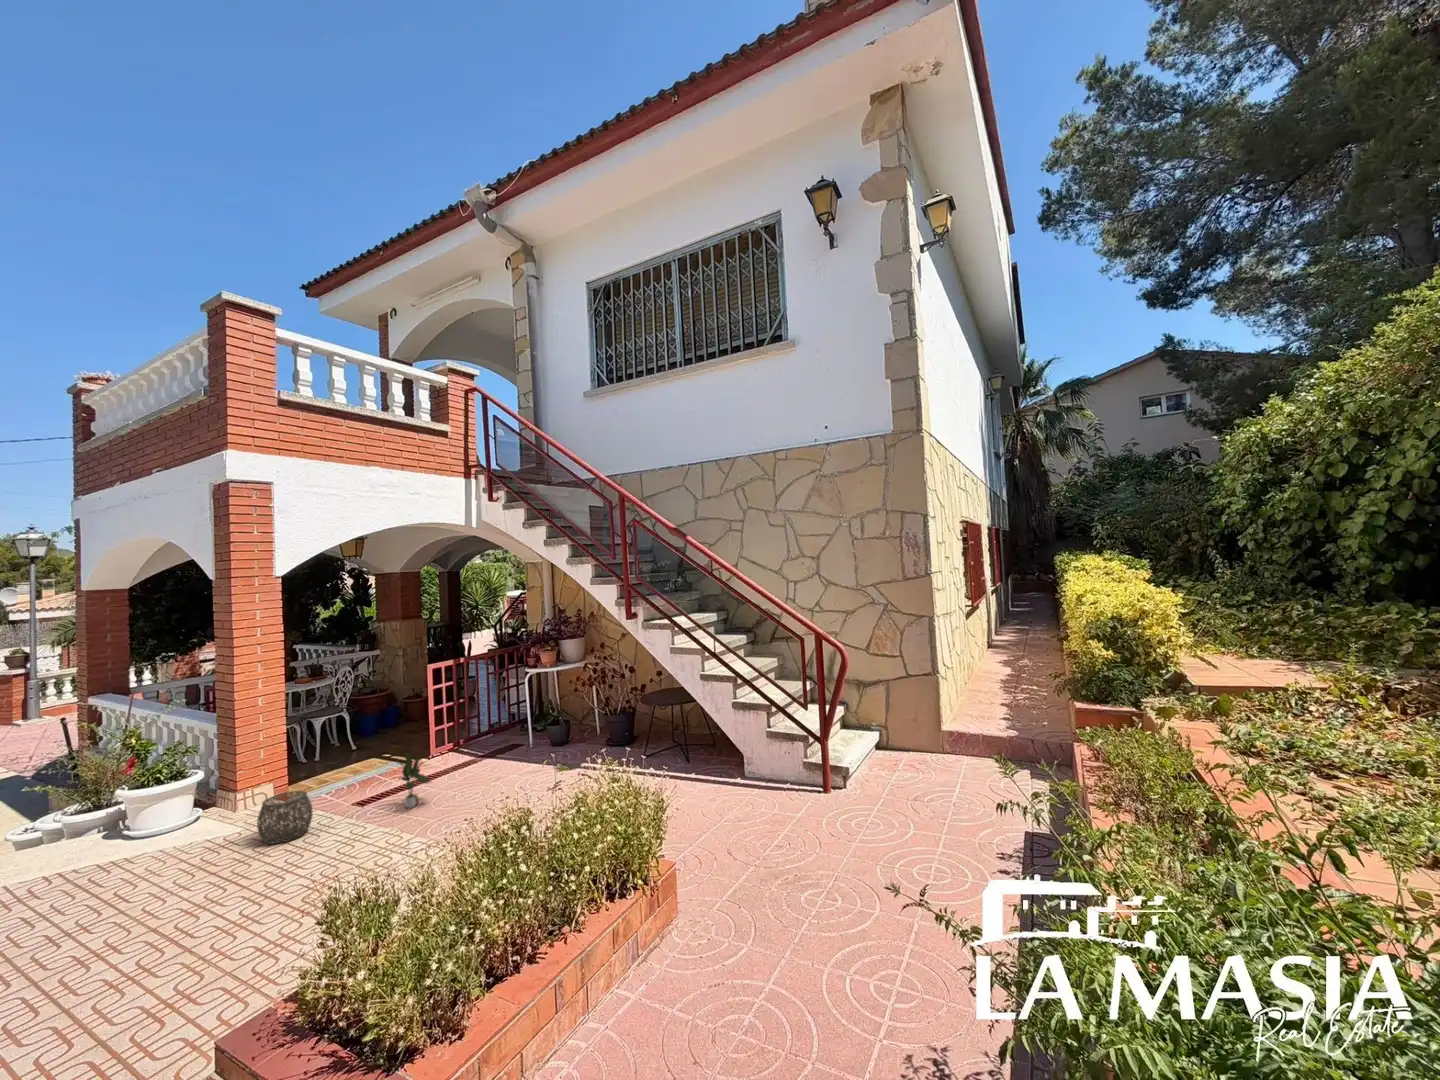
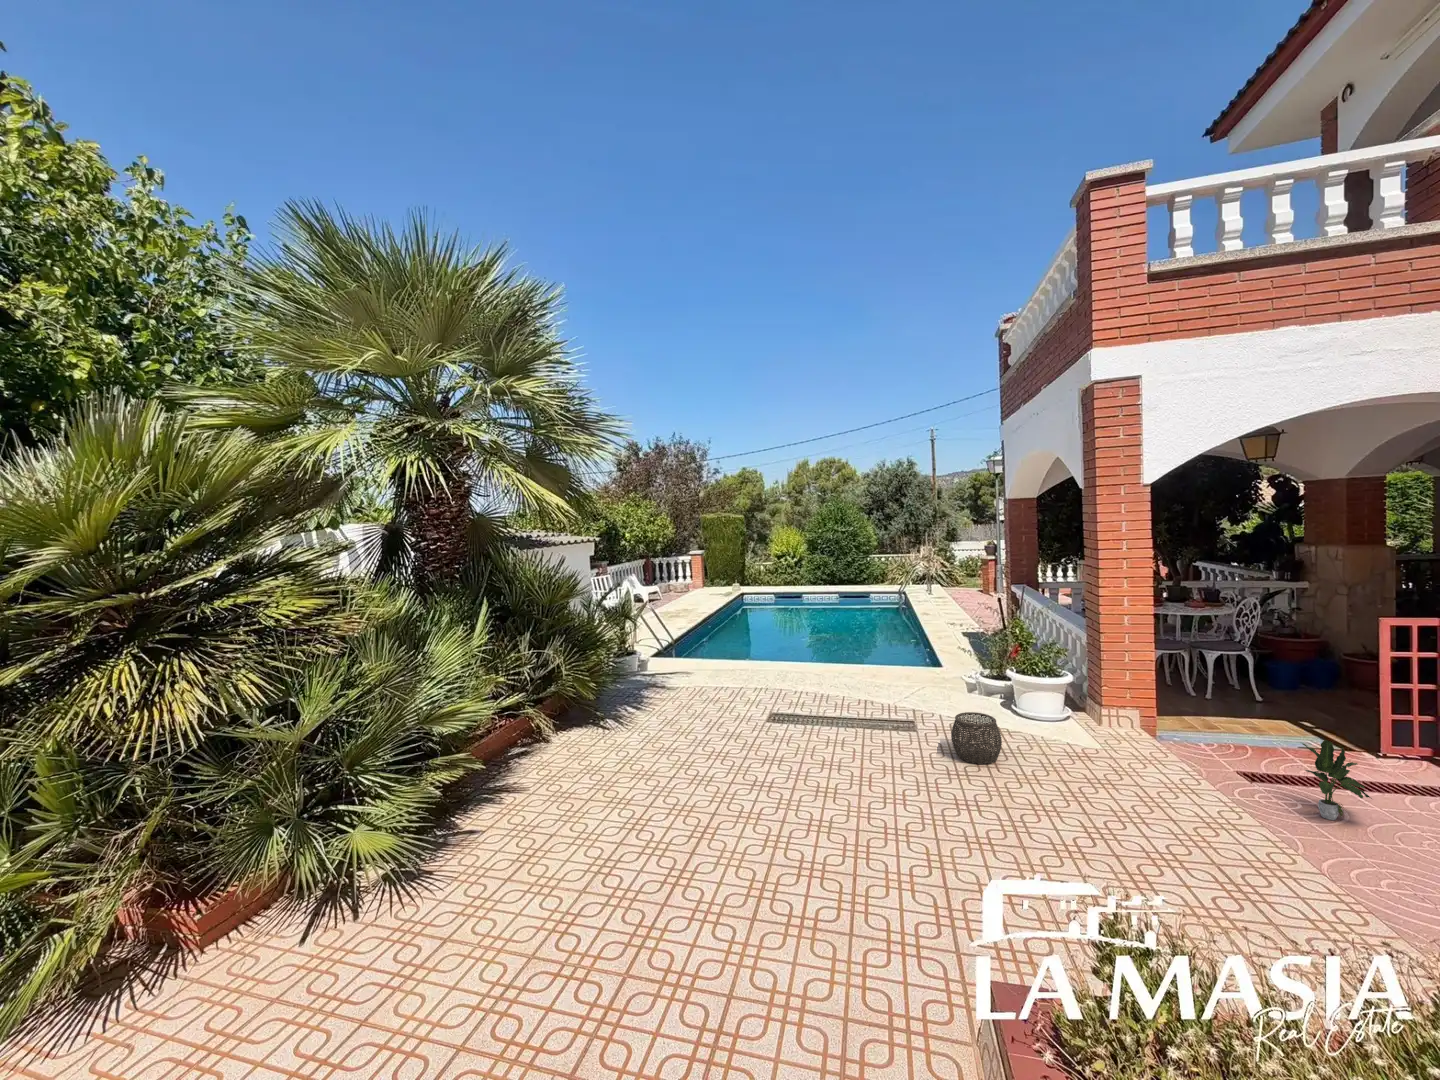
woven basket: present [257,791,313,844] -> present [951,712,1002,764]

